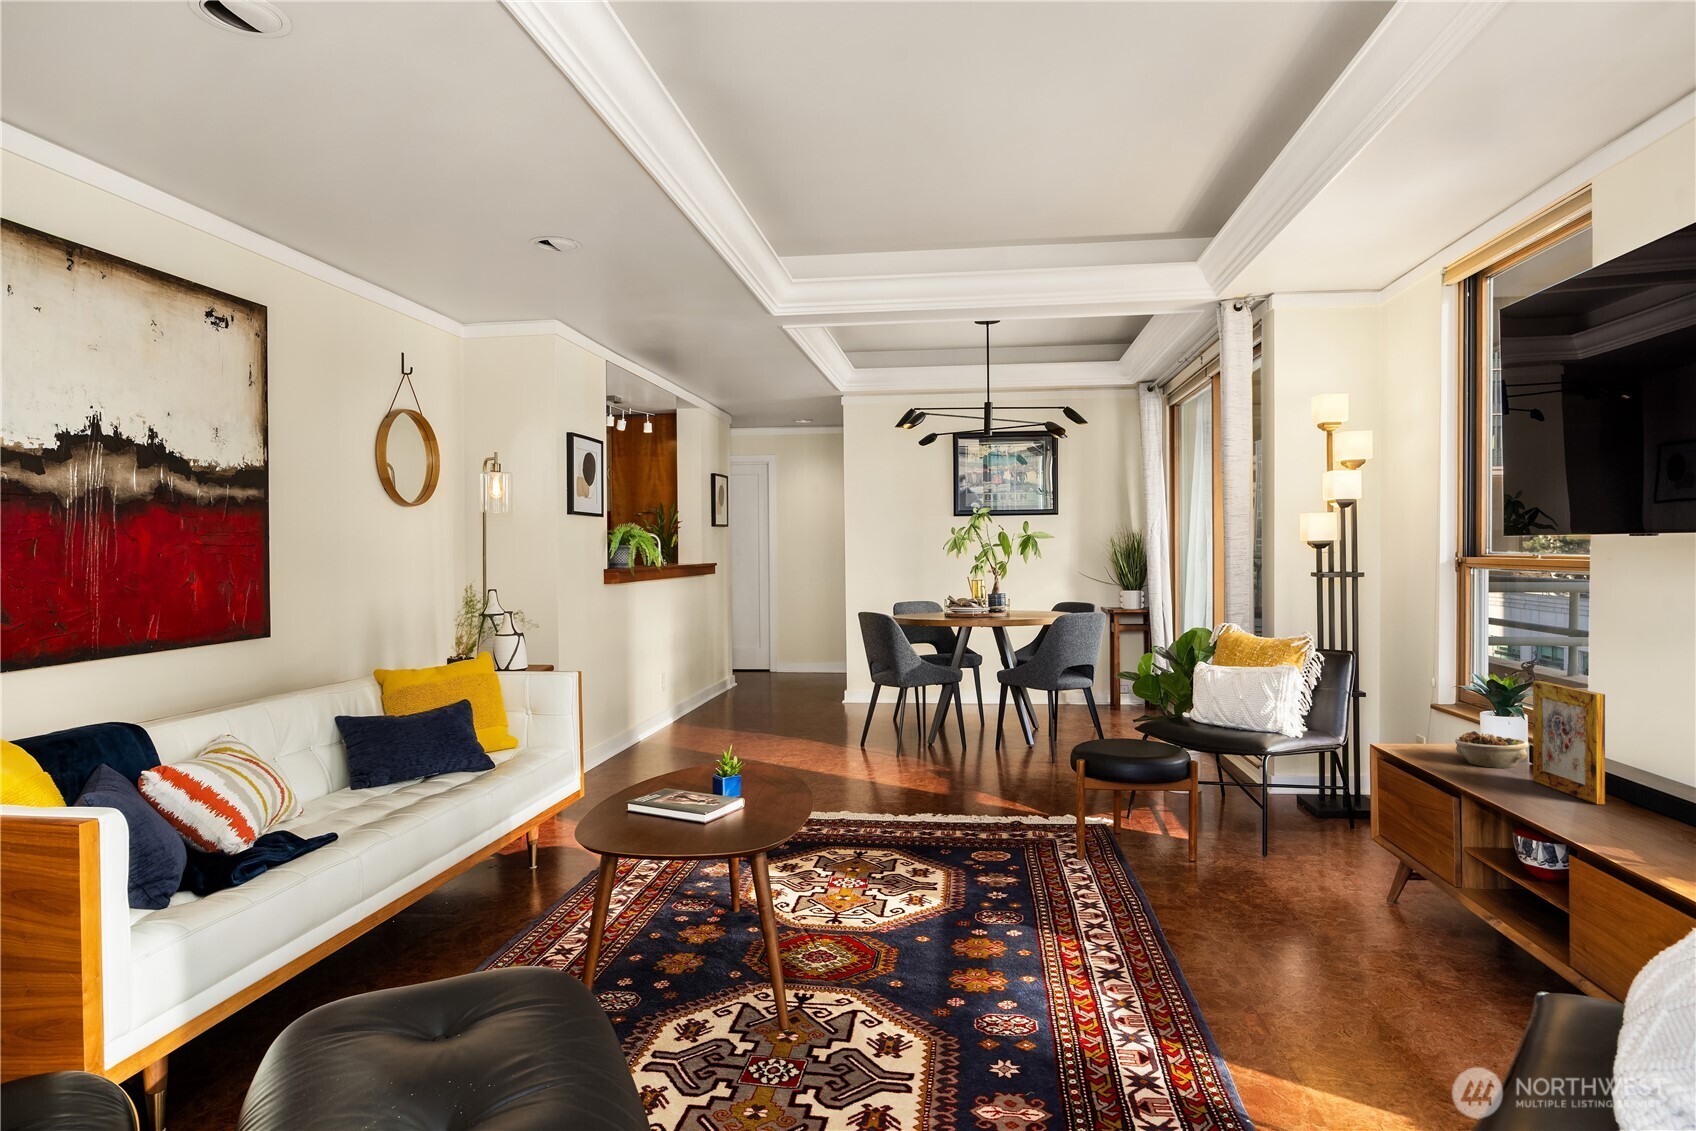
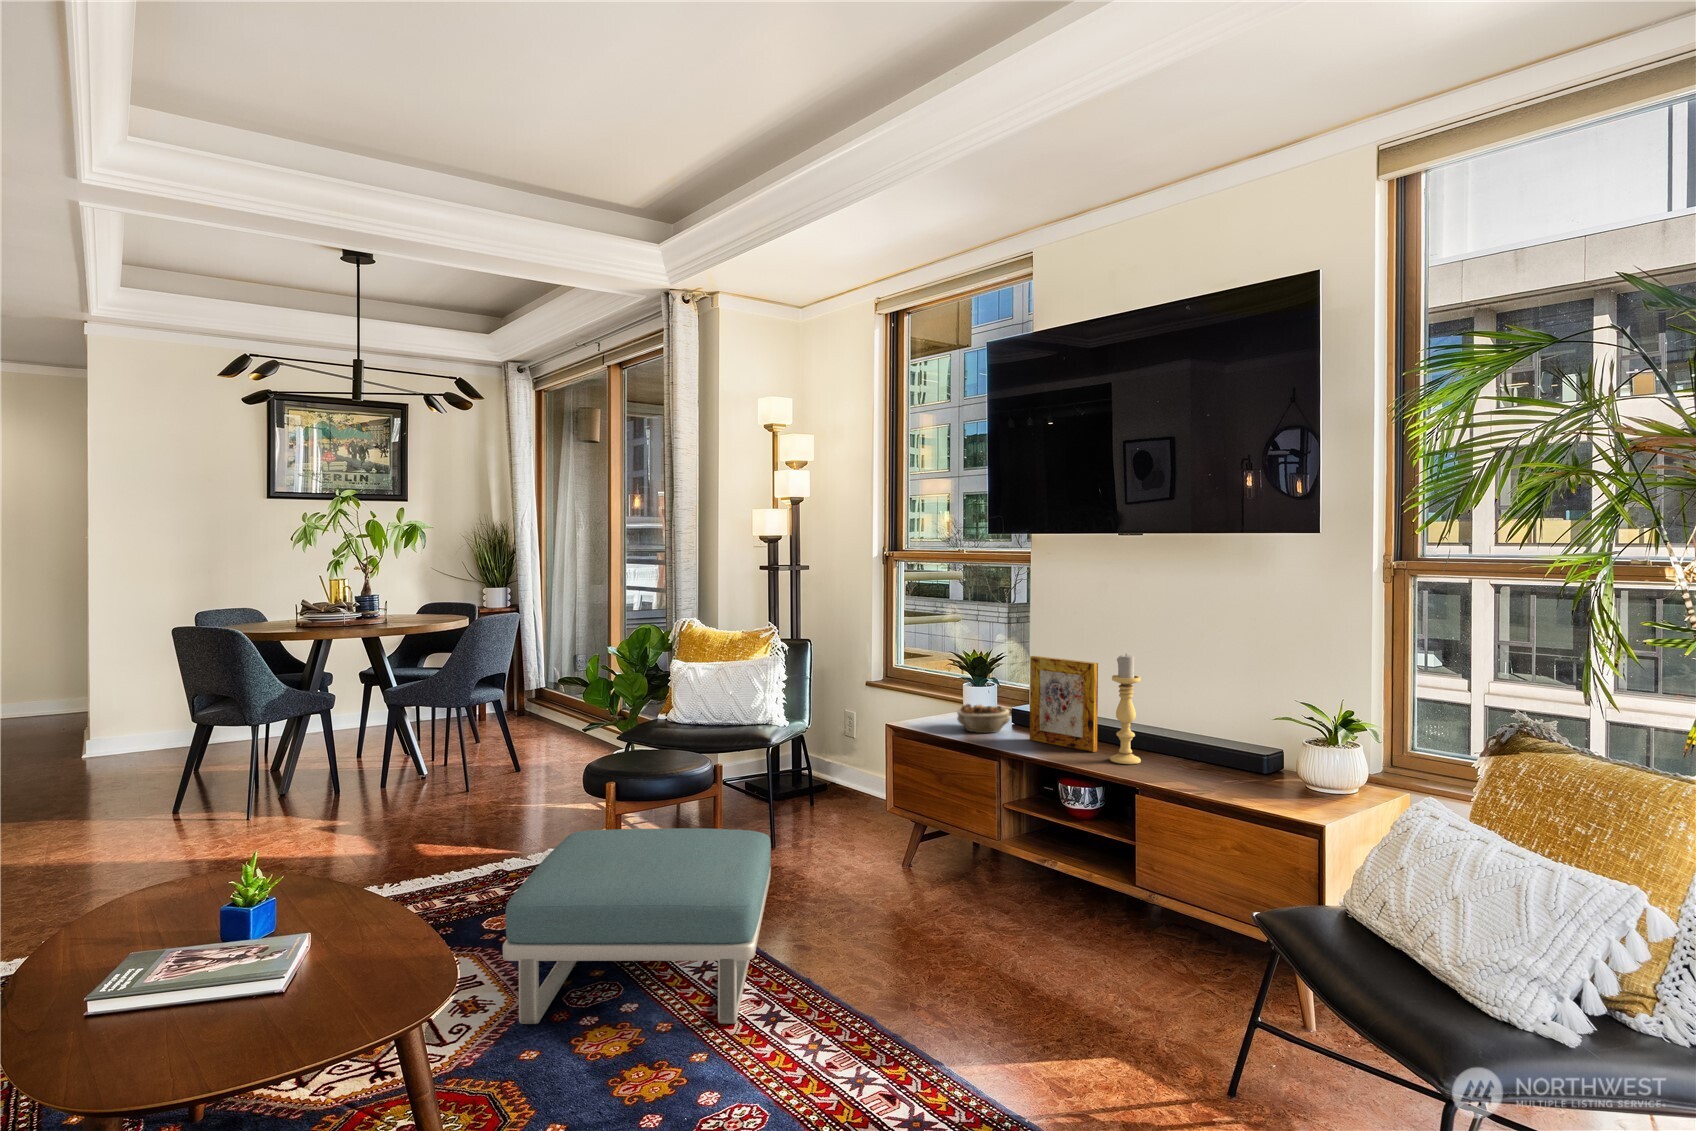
candle holder: none [1601,684,1648,824] -> present [1110,654,1141,764]
footstool: none [924,792,1187,968] -> present [503,828,771,1024]

